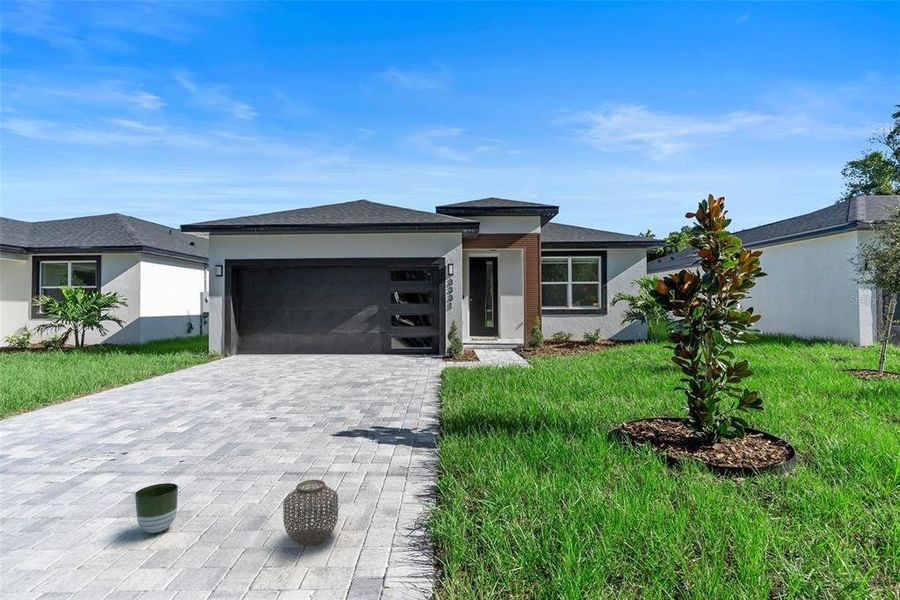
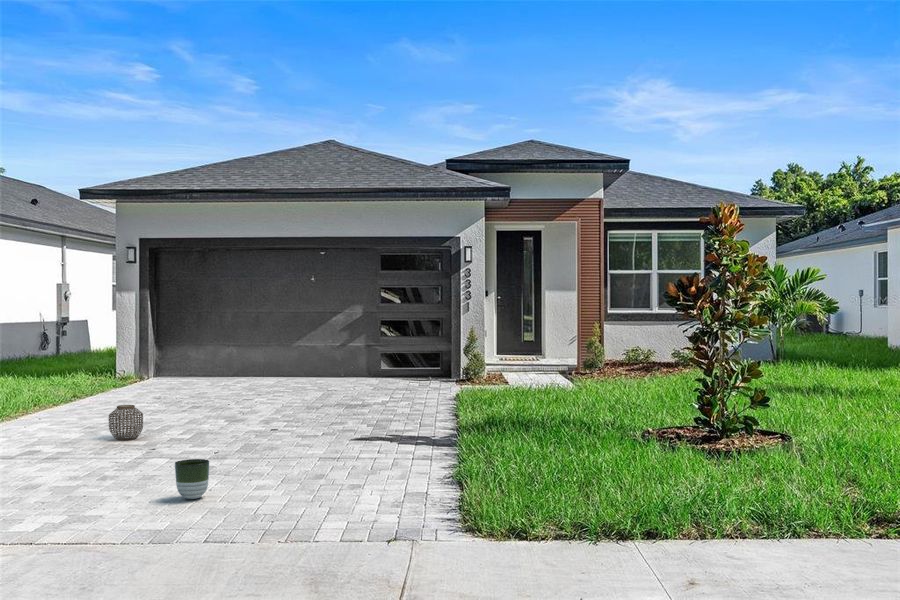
woven basket: present [283,480,338,546] -> present [109,405,143,441]

